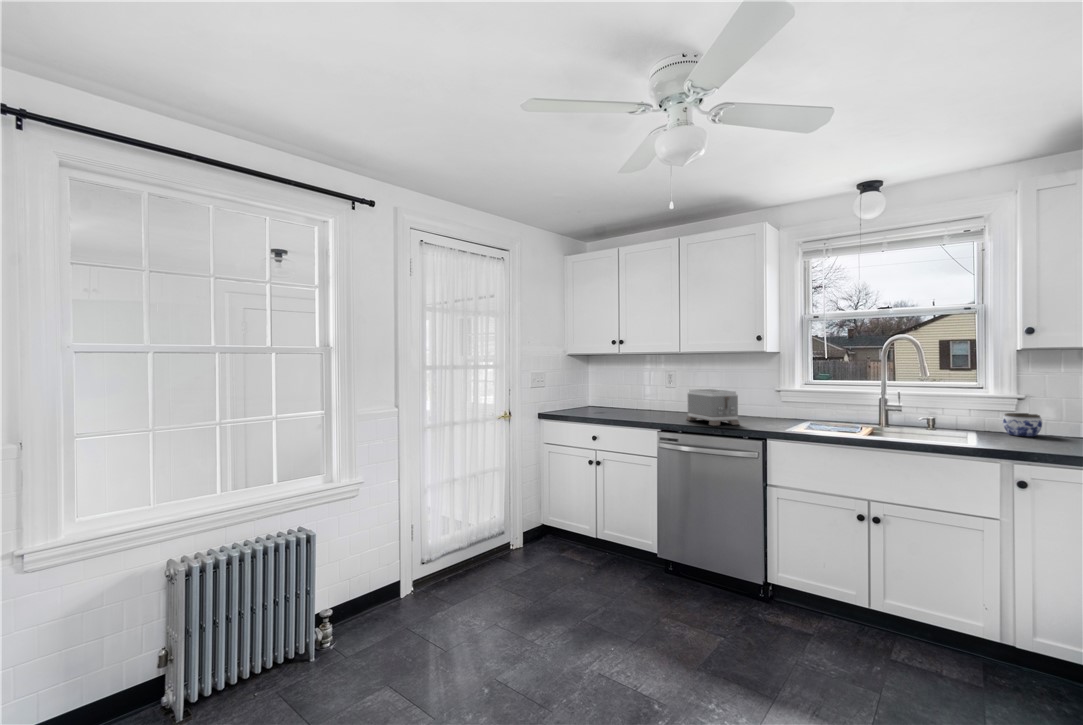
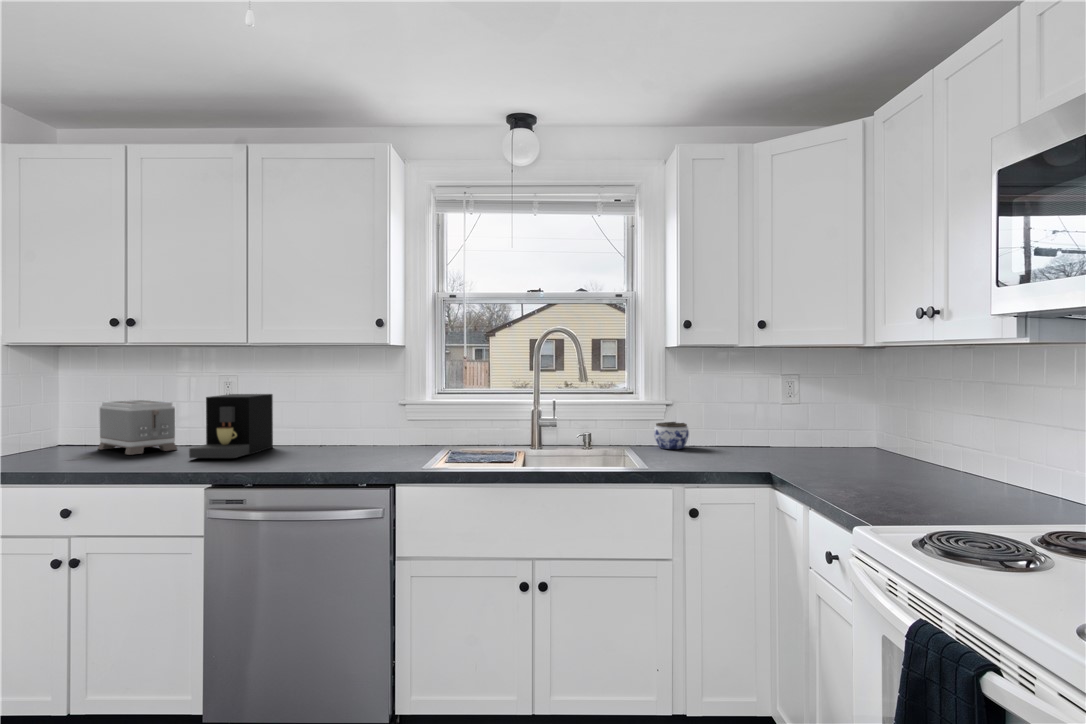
coffee maker: none [650,381,695,417] -> present [189,394,273,458]
toaster: present [687,389,740,426] -> present [98,400,177,455]

